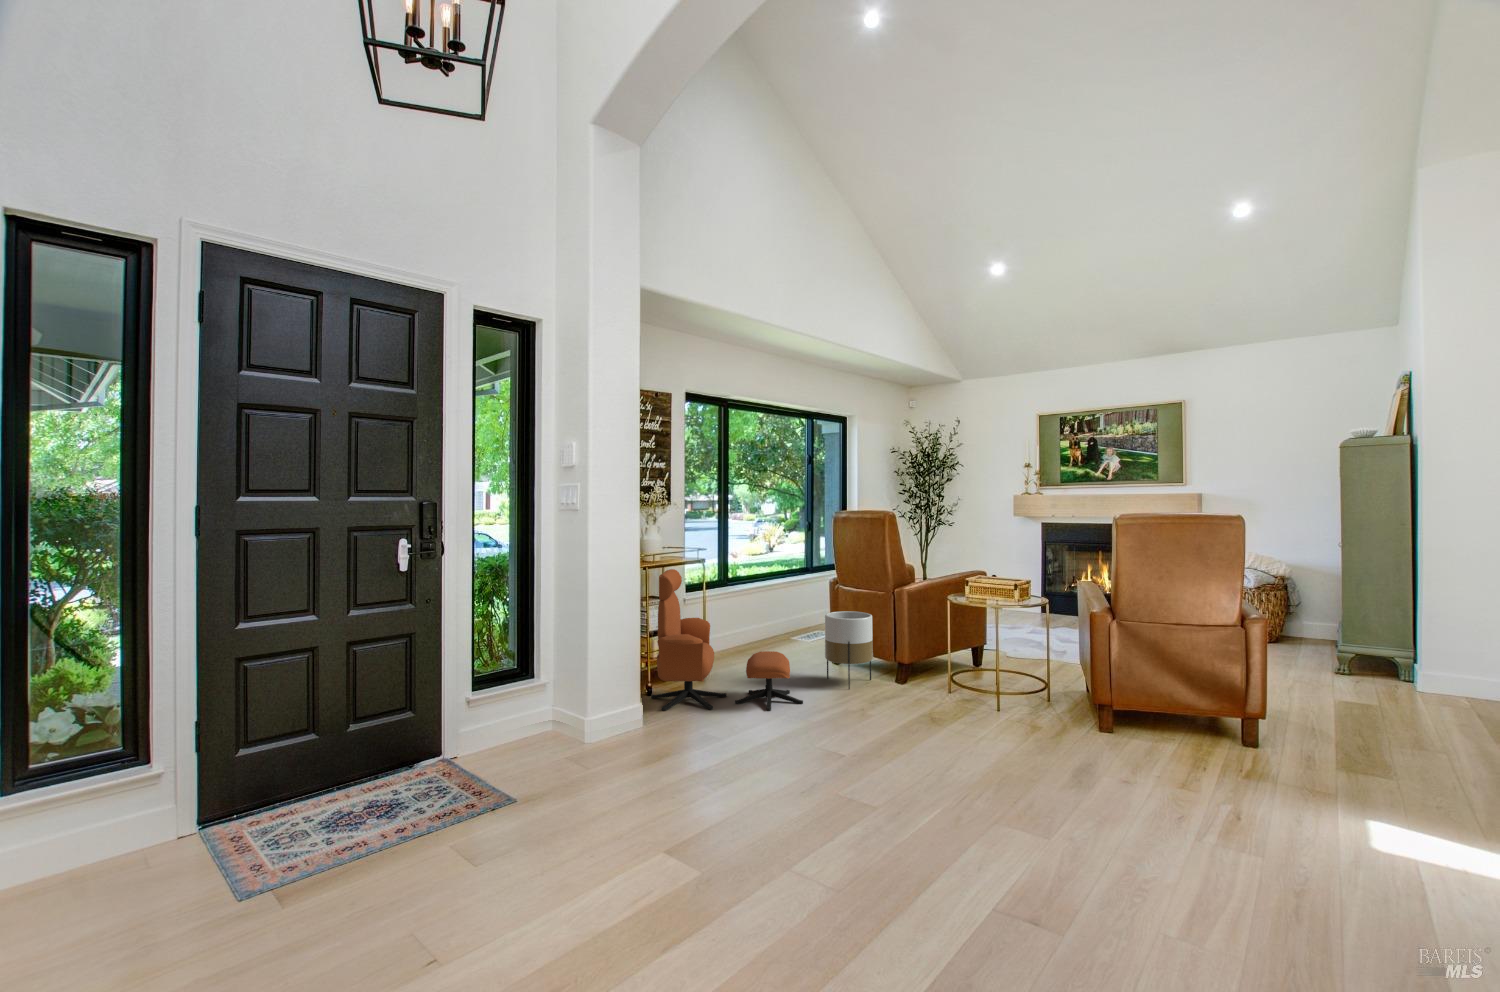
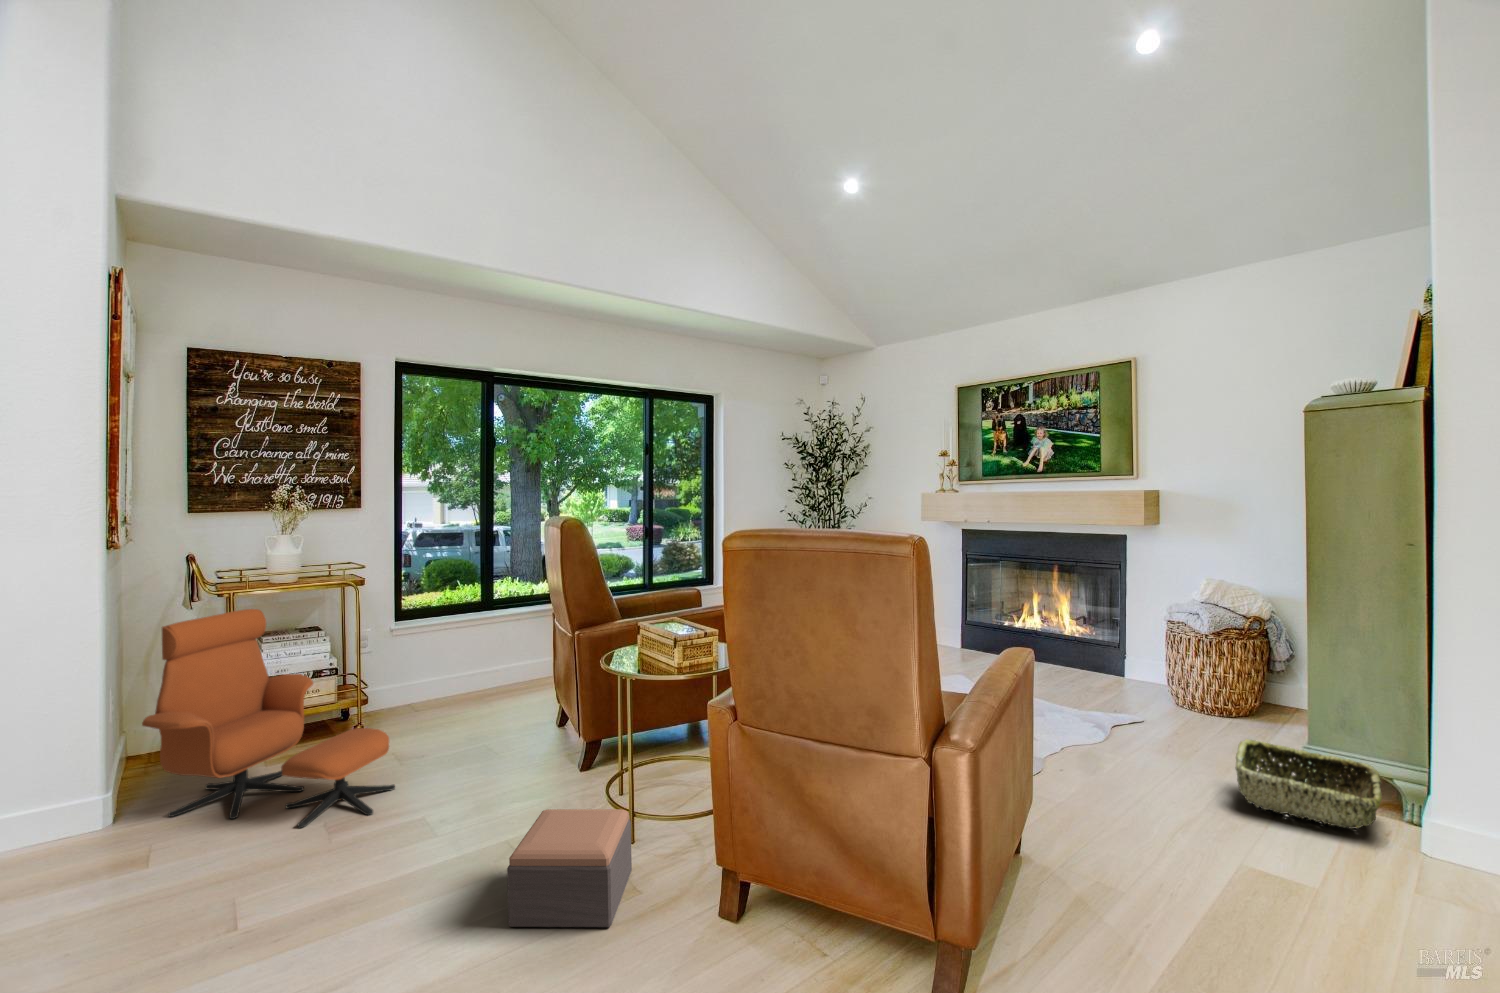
planter: present [825,611,873,689] -> none [469,667,545,787]
woven basket: none [1310,640,1402,683] -> present [1236,739,1382,829]
footstool: none [967,677,1049,736] -> present [507,809,632,927]

